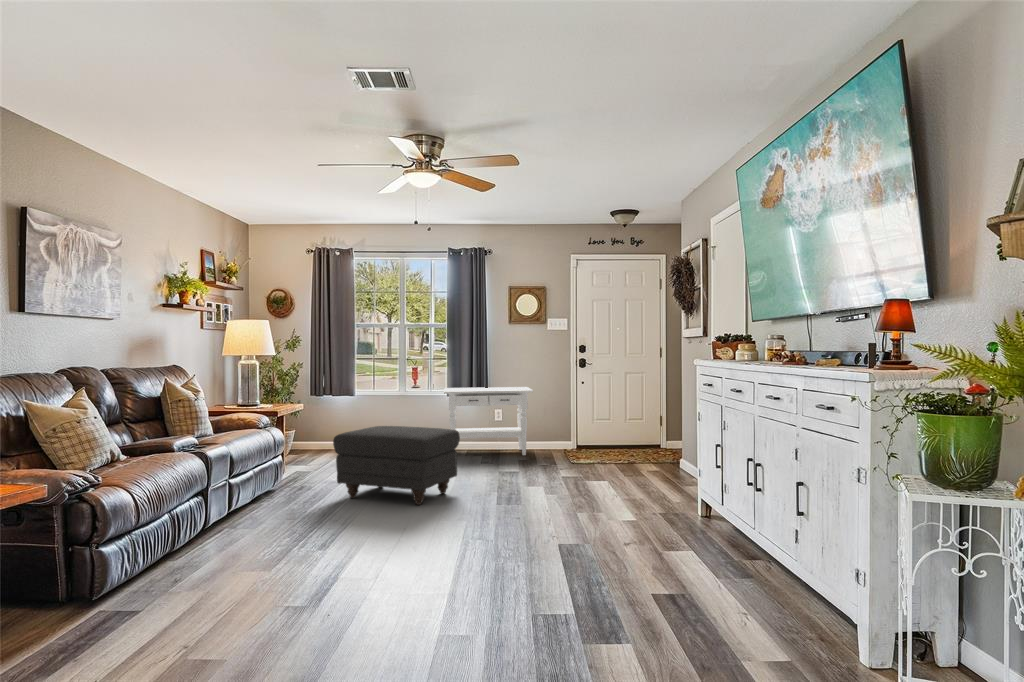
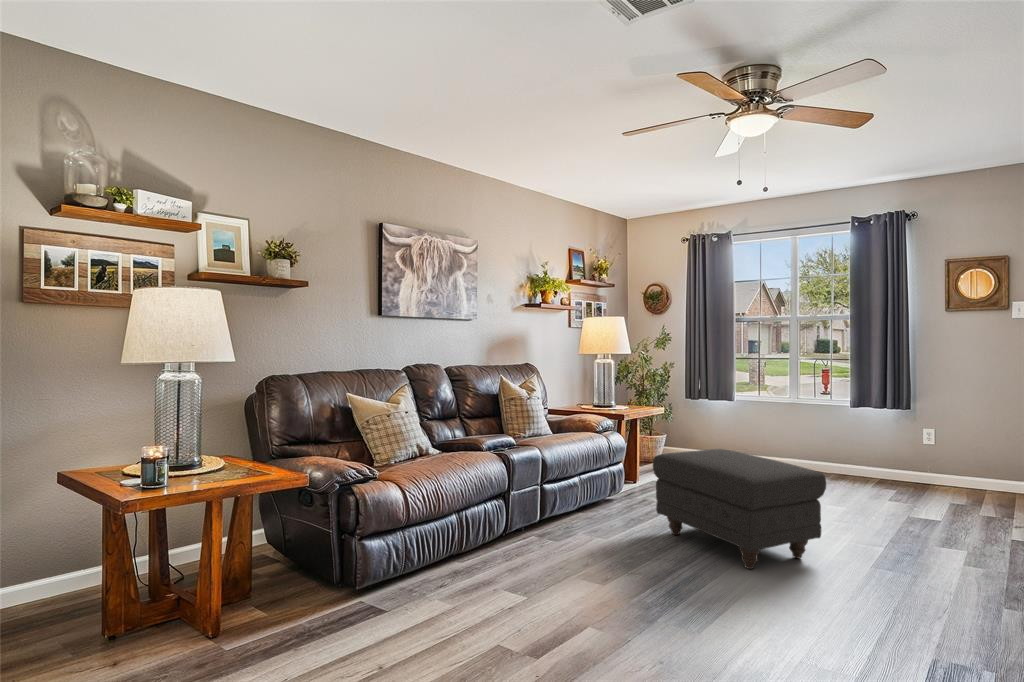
side table: present [444,387,533,455] -> none [840,404,997,519]

